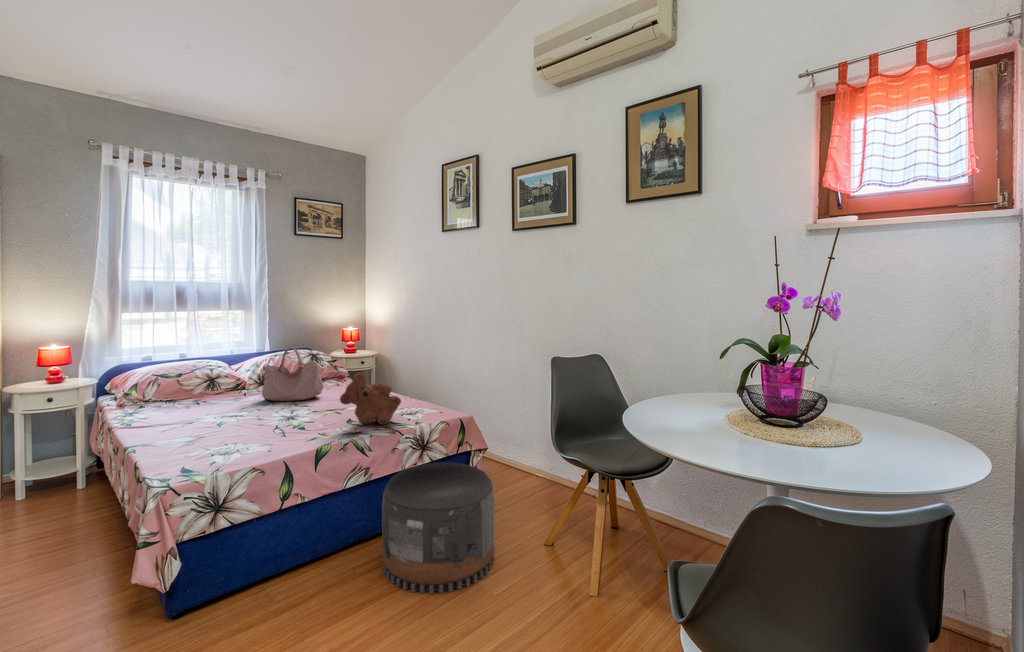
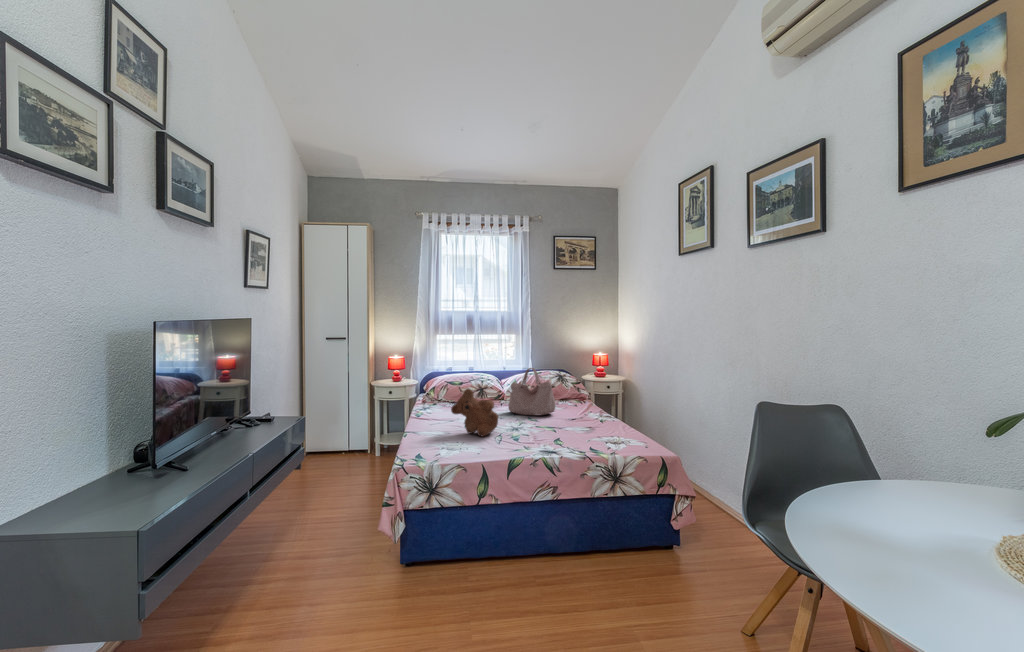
teddy bear: present [340,373,401,425] -> present [451,389,498,437]
pouf: present [382,462,494,594] -> none [552,495,669,635]

